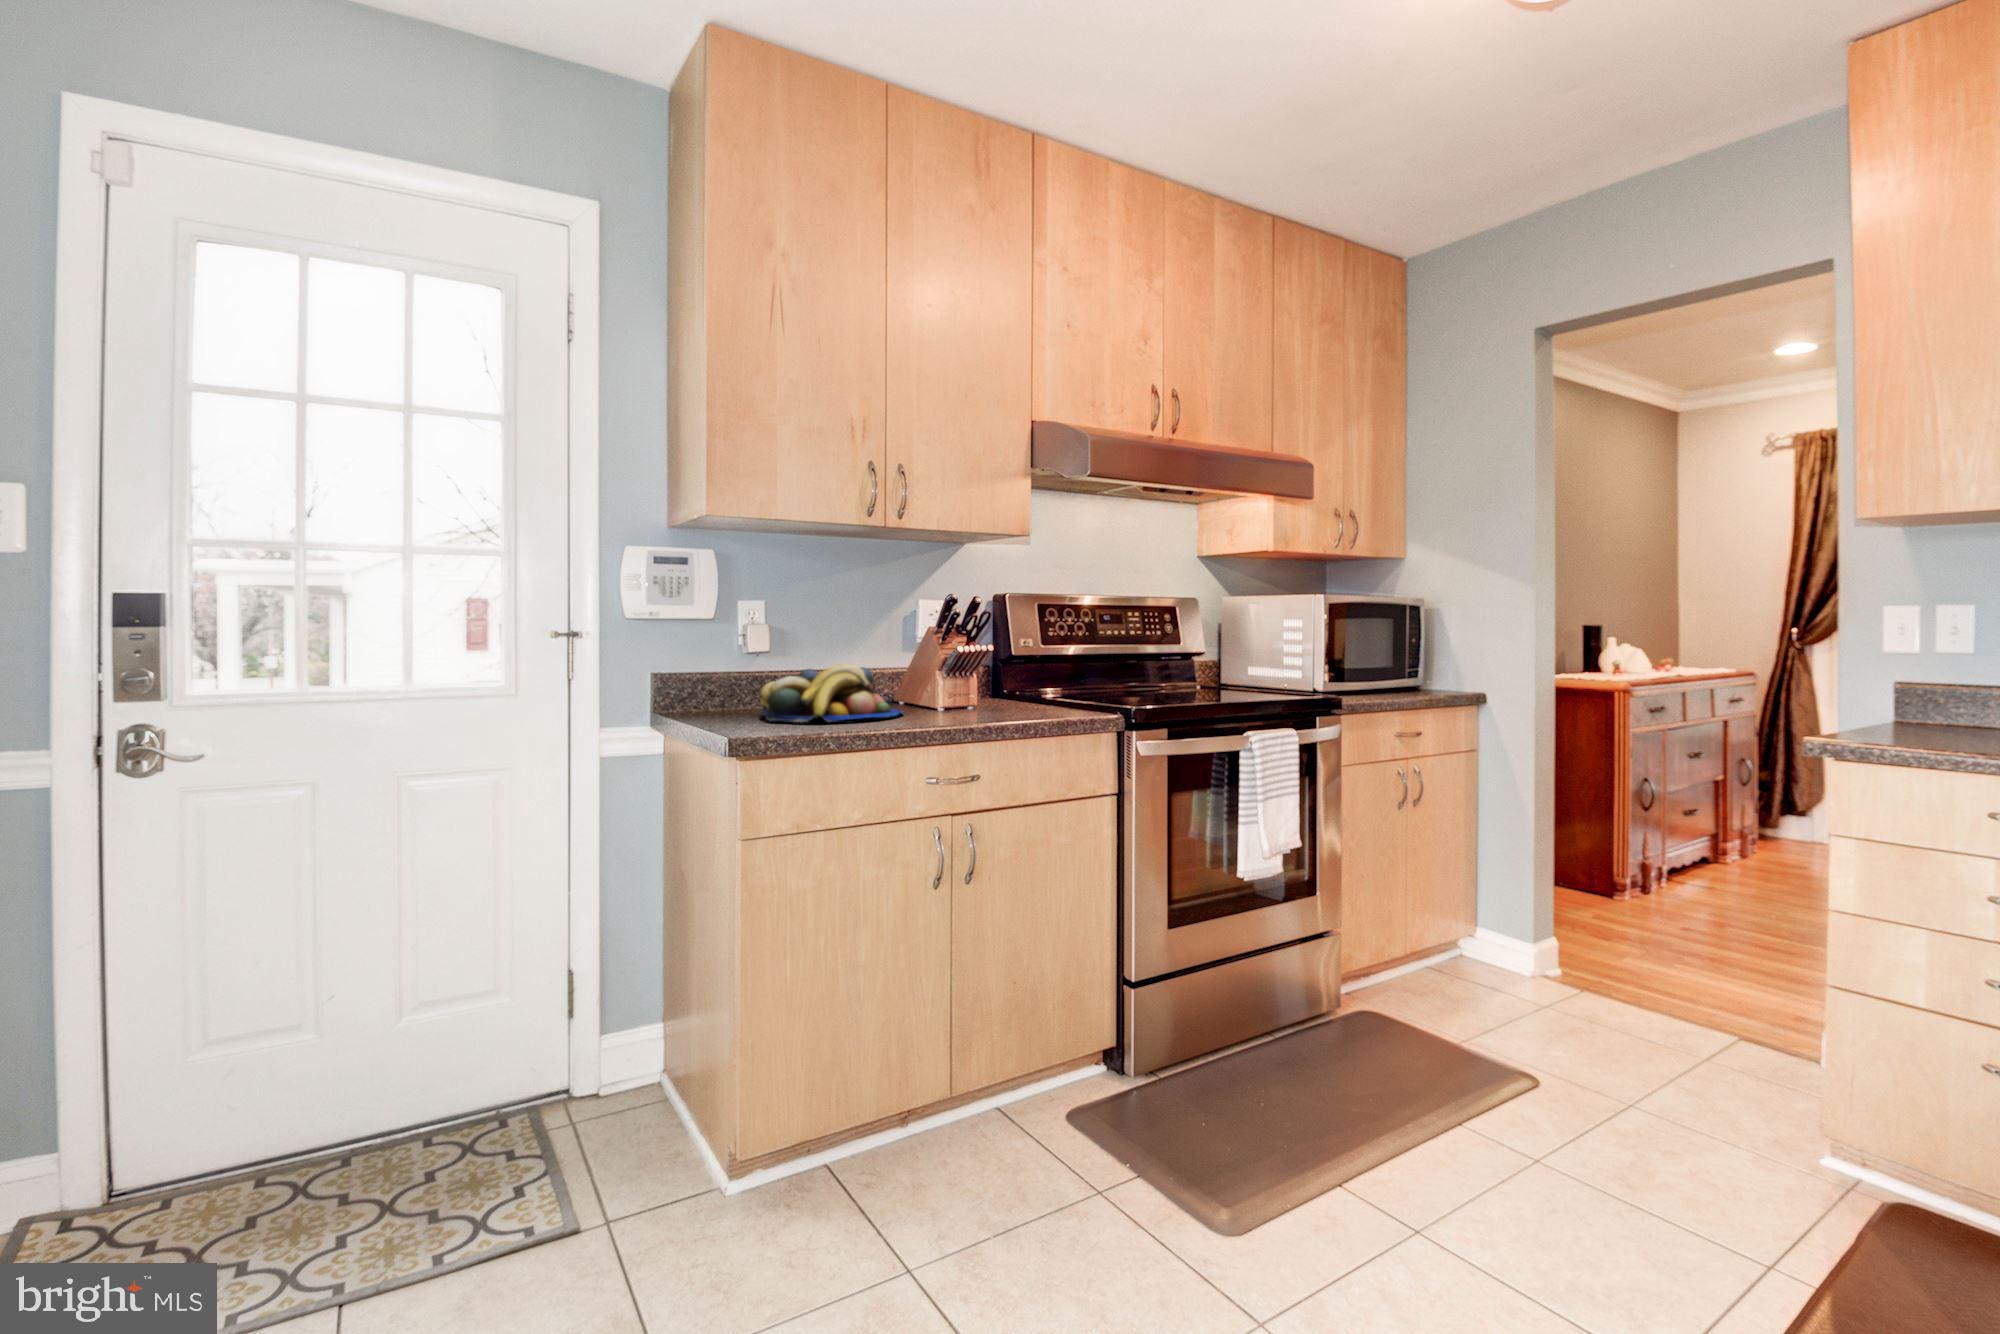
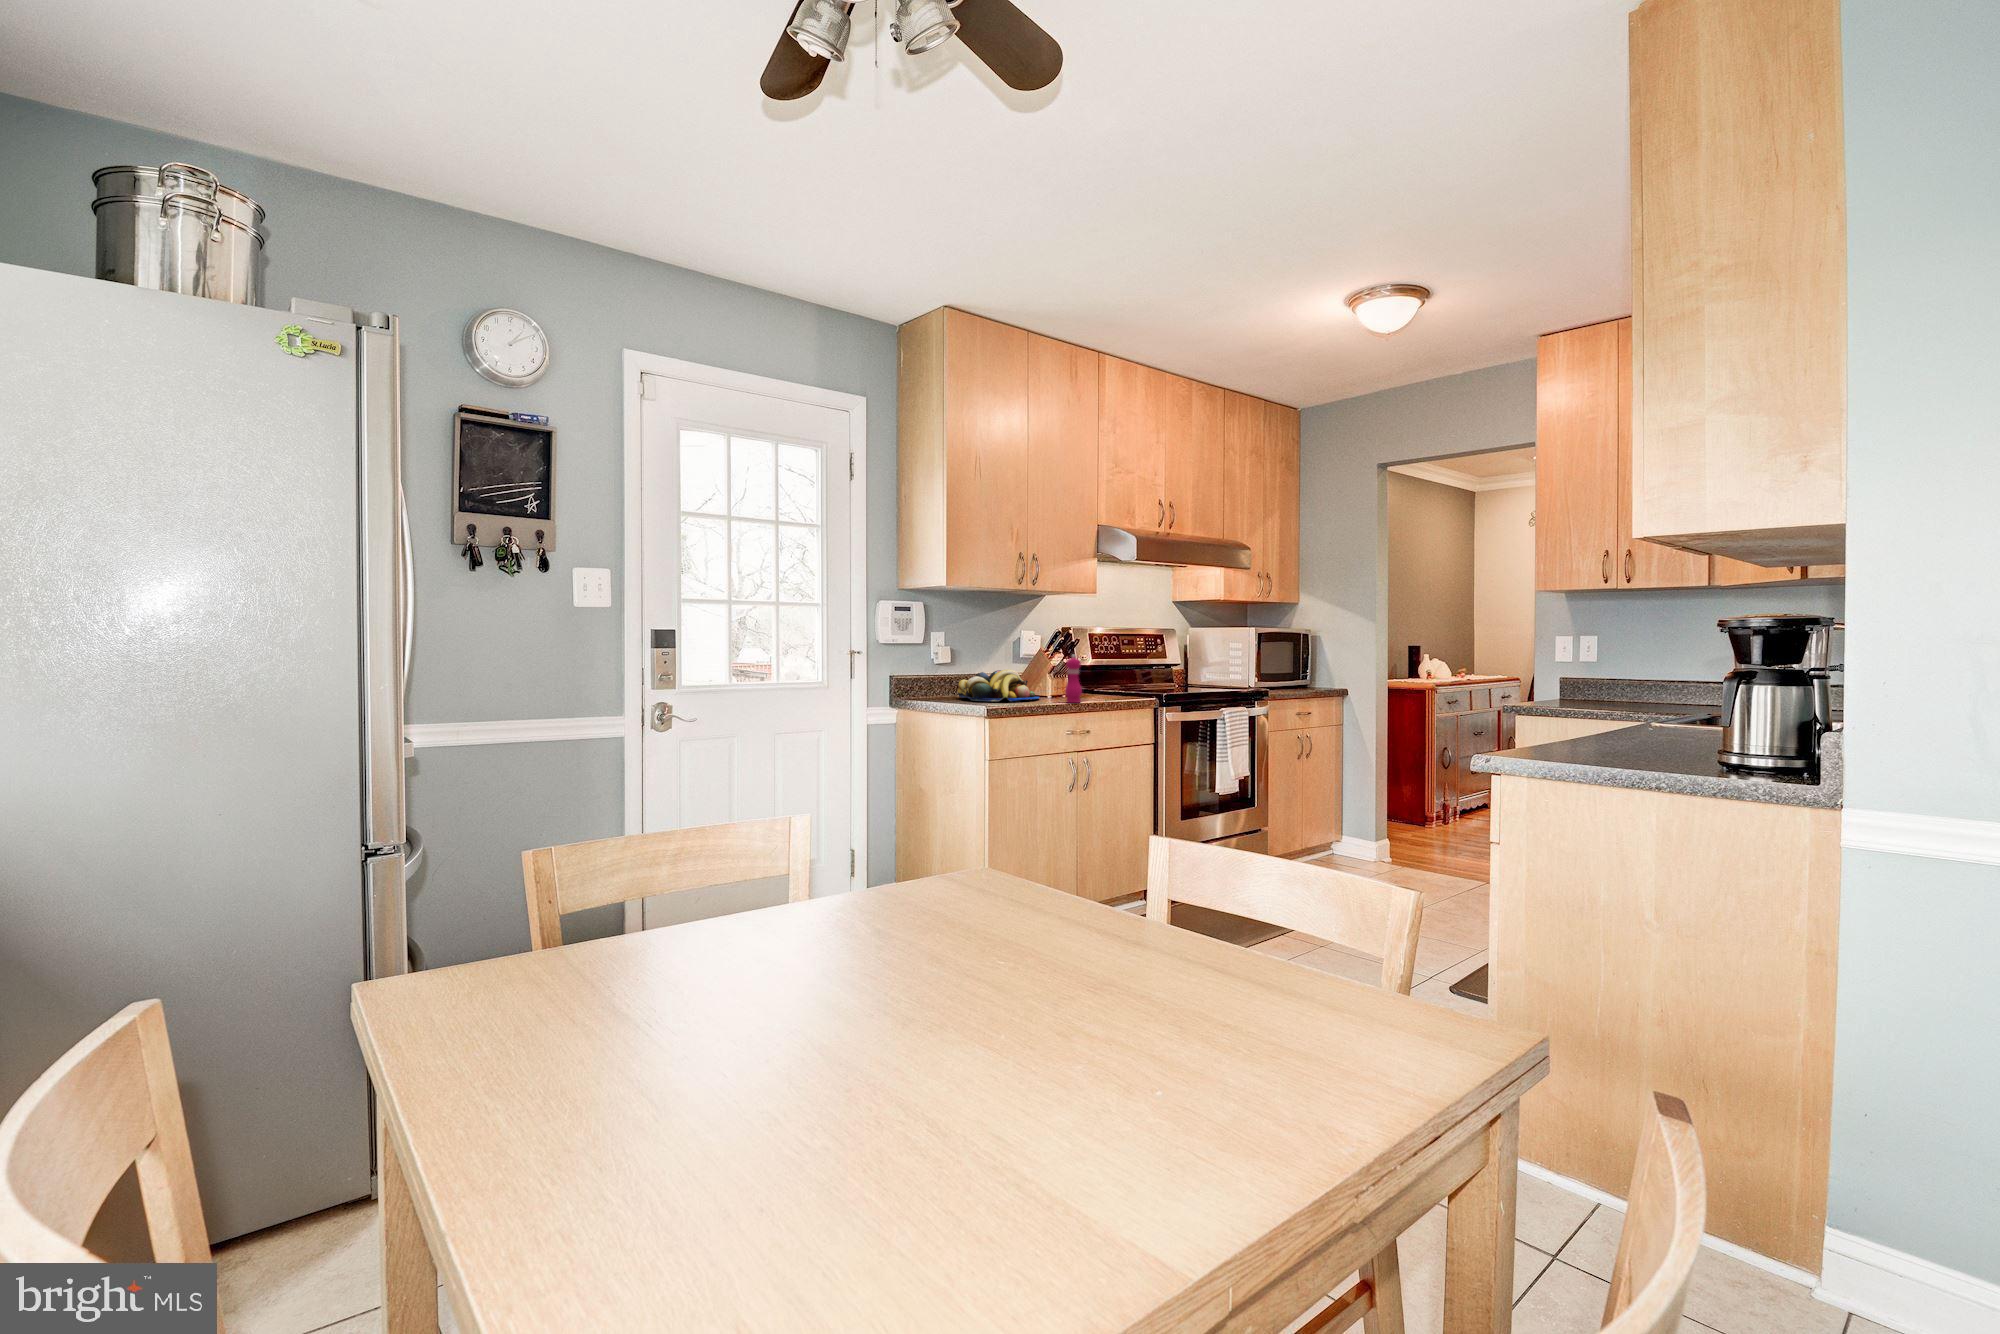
pepper mill: none [926,635,958,726] -> present [1065,654,1082,703]

